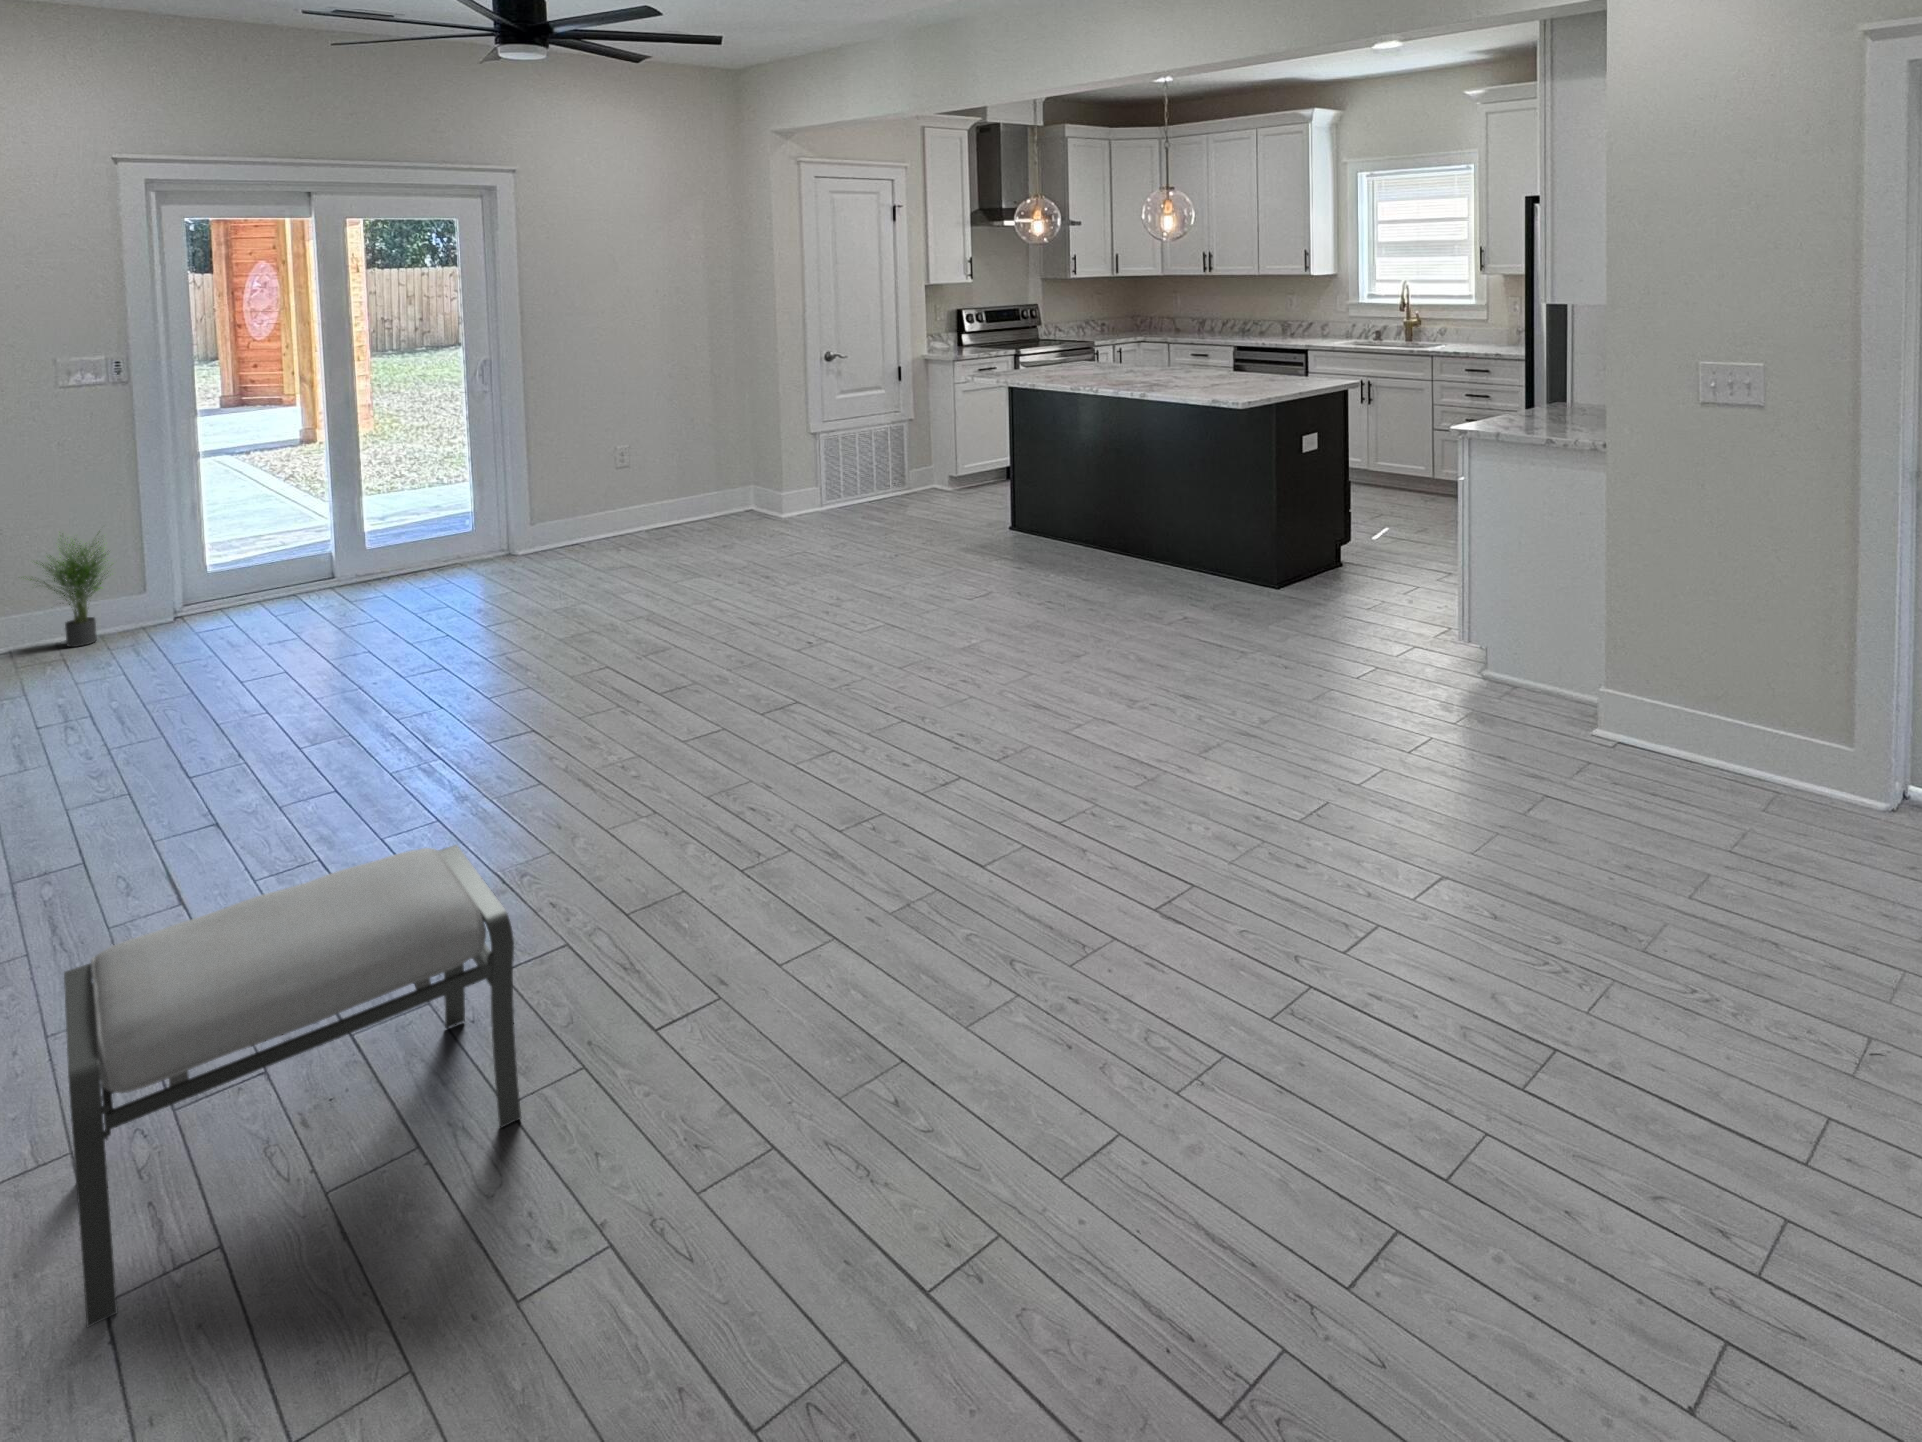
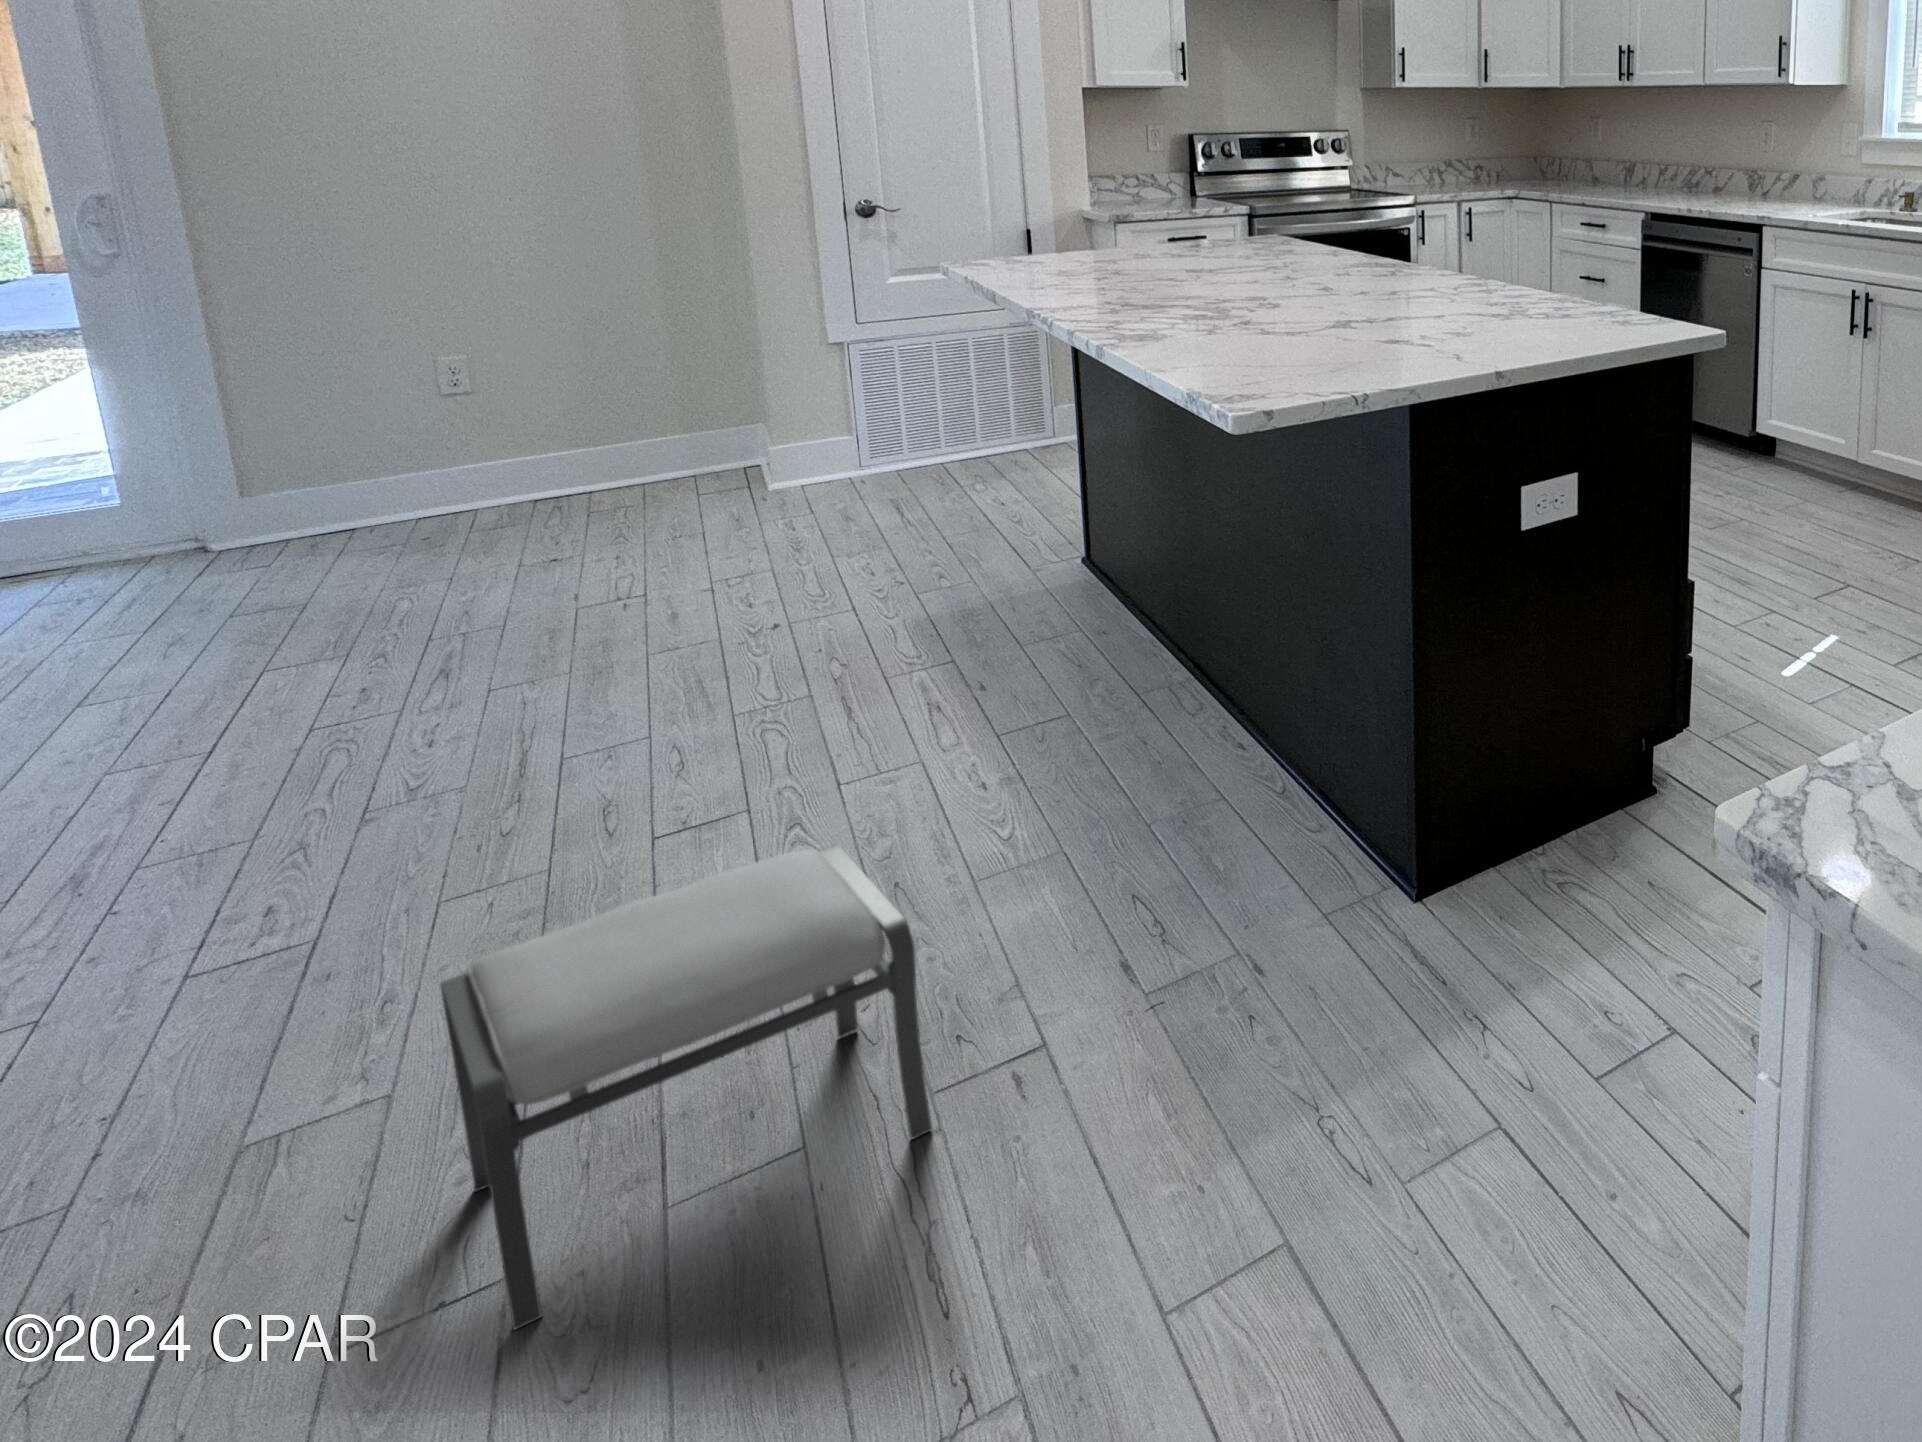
potted plant: present [30,534,106,647] -> none [250,457,380,602]

